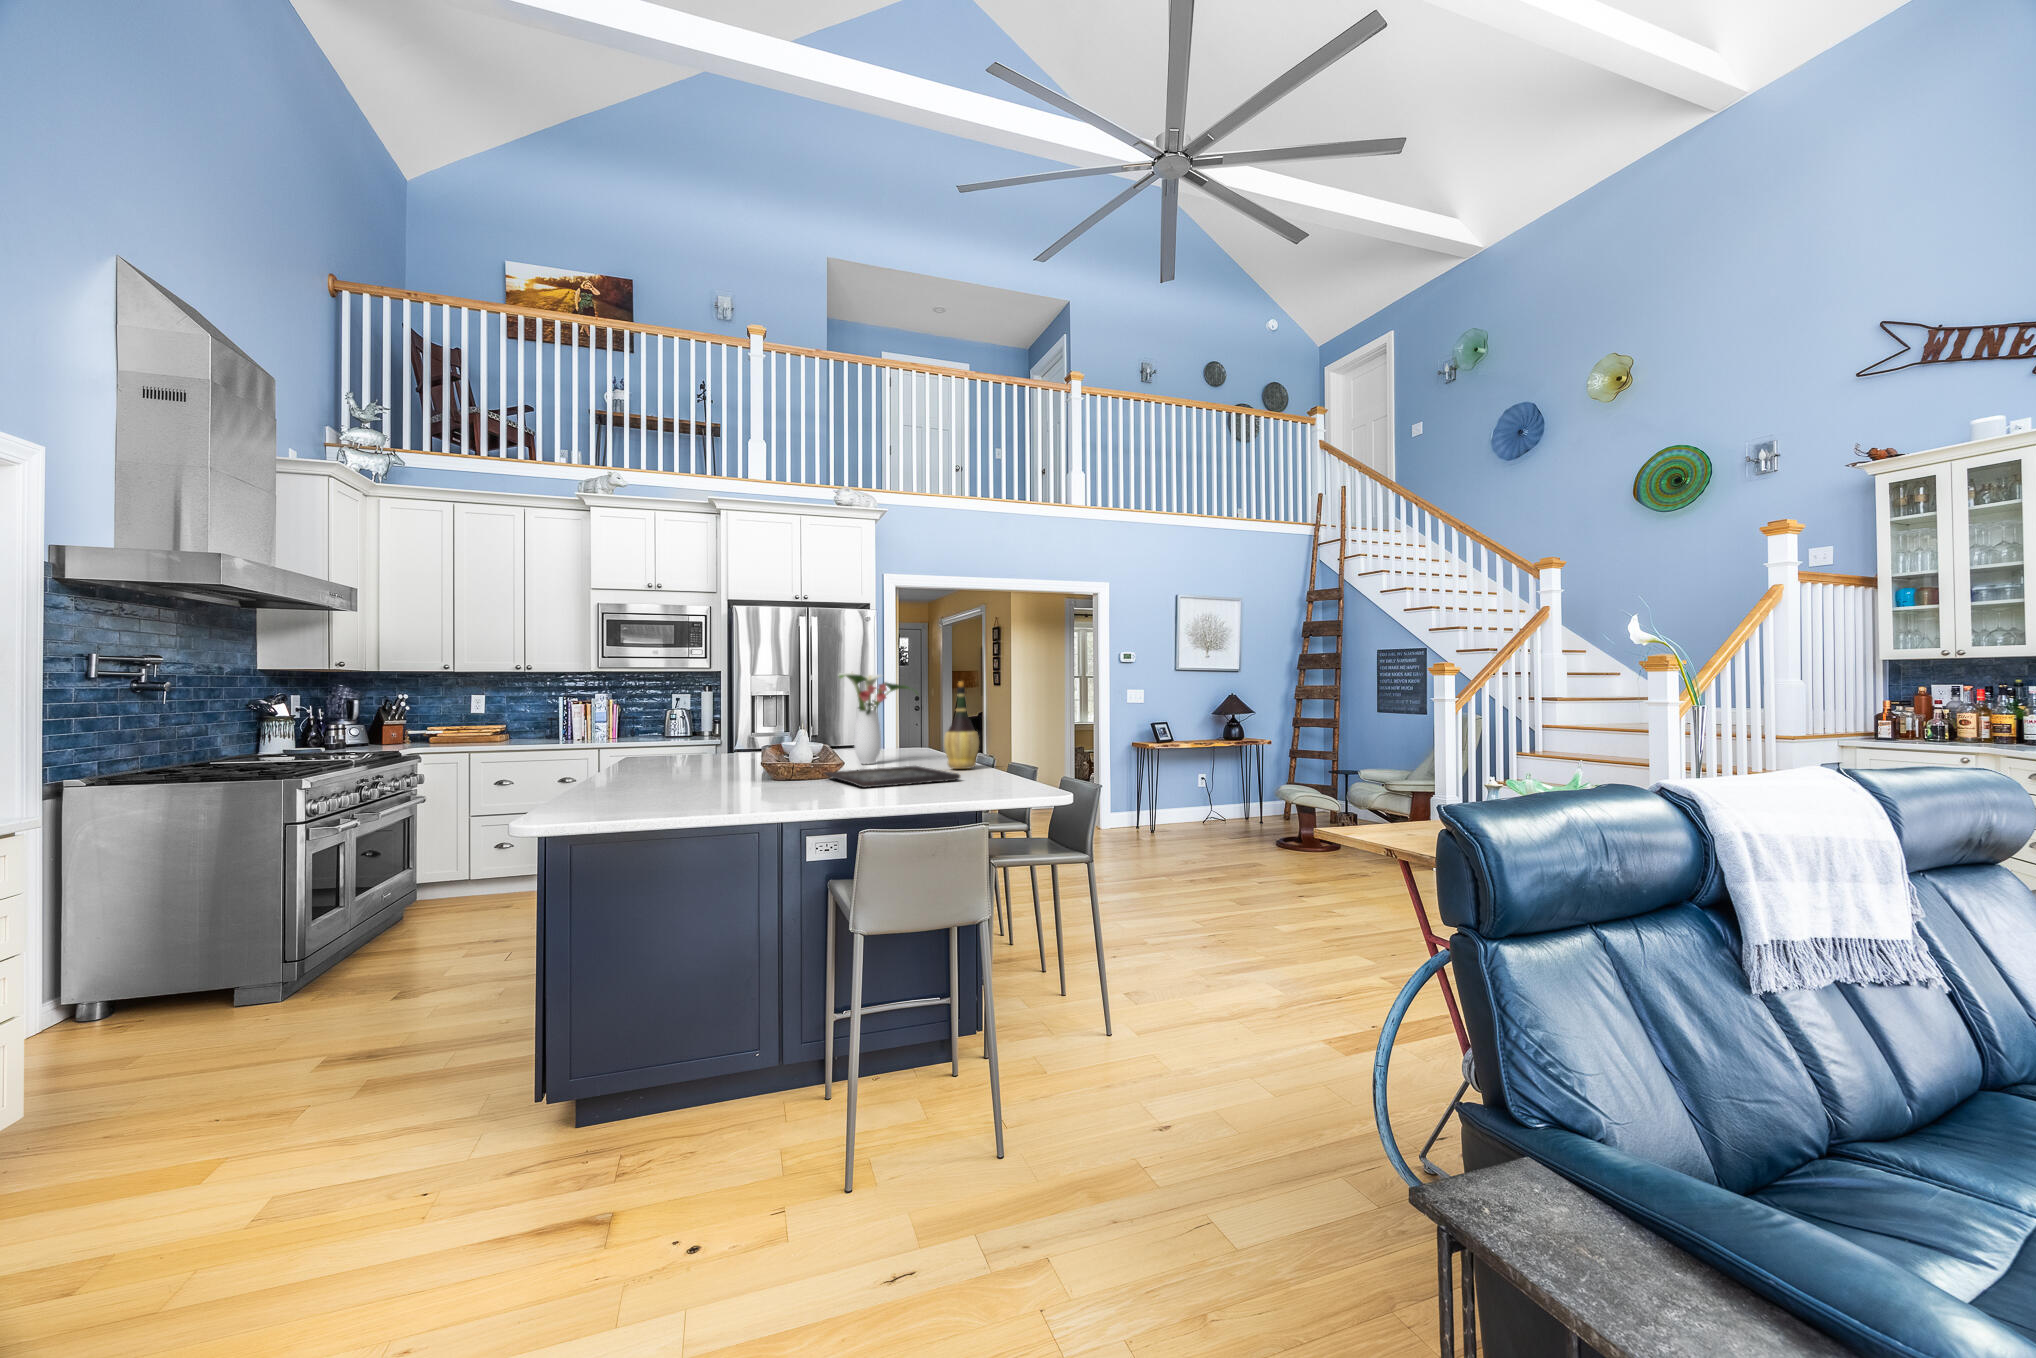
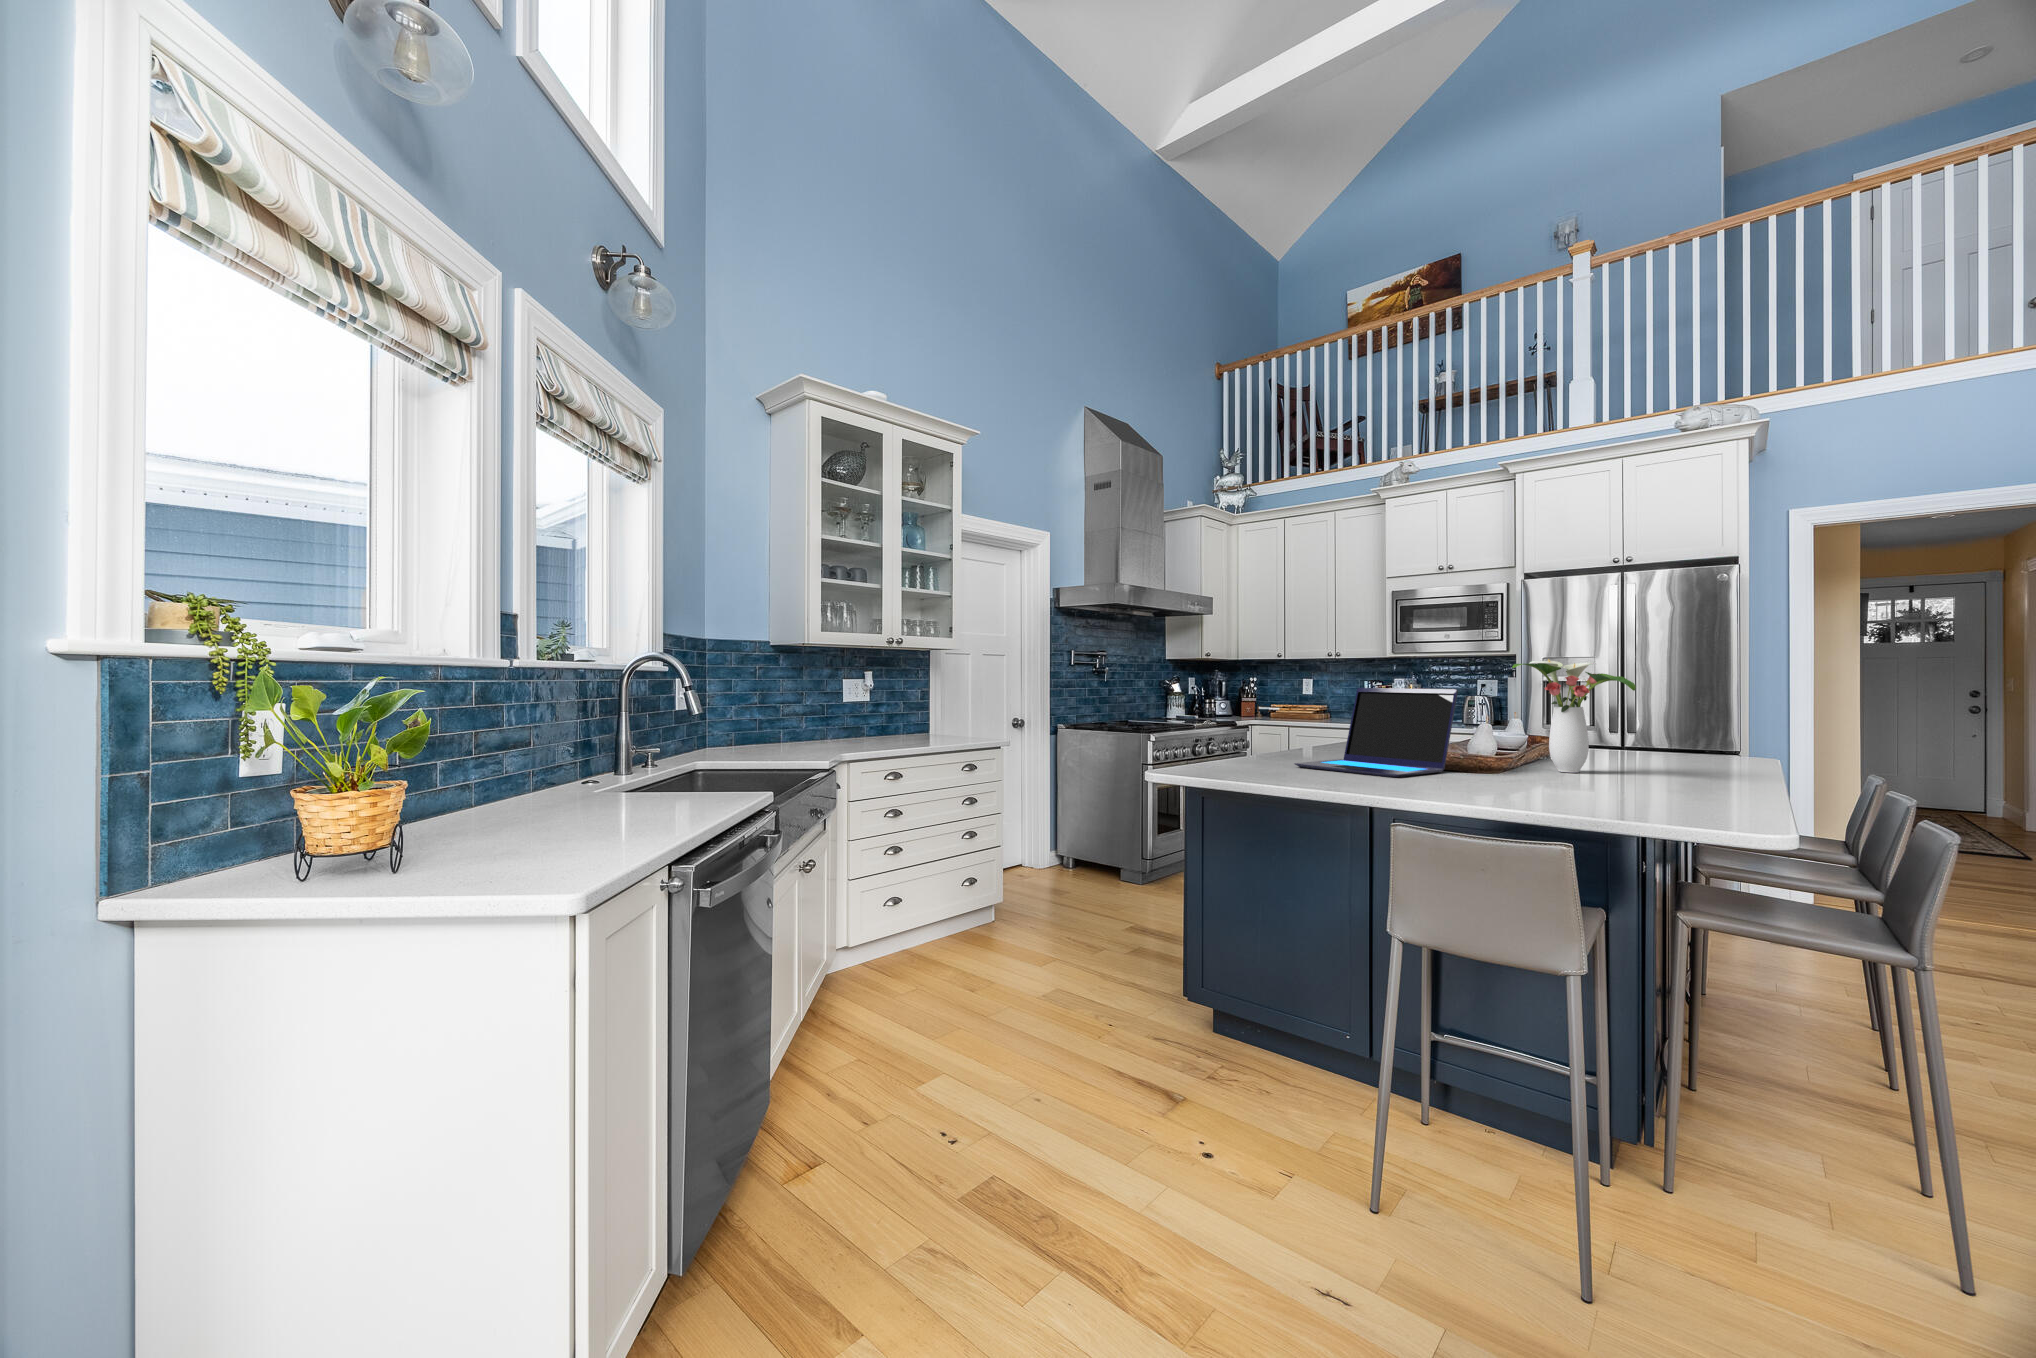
wine bottle: present [944,681,979,769] -> none [1634,672,1697,793]
laptop: none [663,698,802,786] -> present [1294,688,1458,778]
tray: present [824,766,960,787] -> none [1437,773,1591,802]

